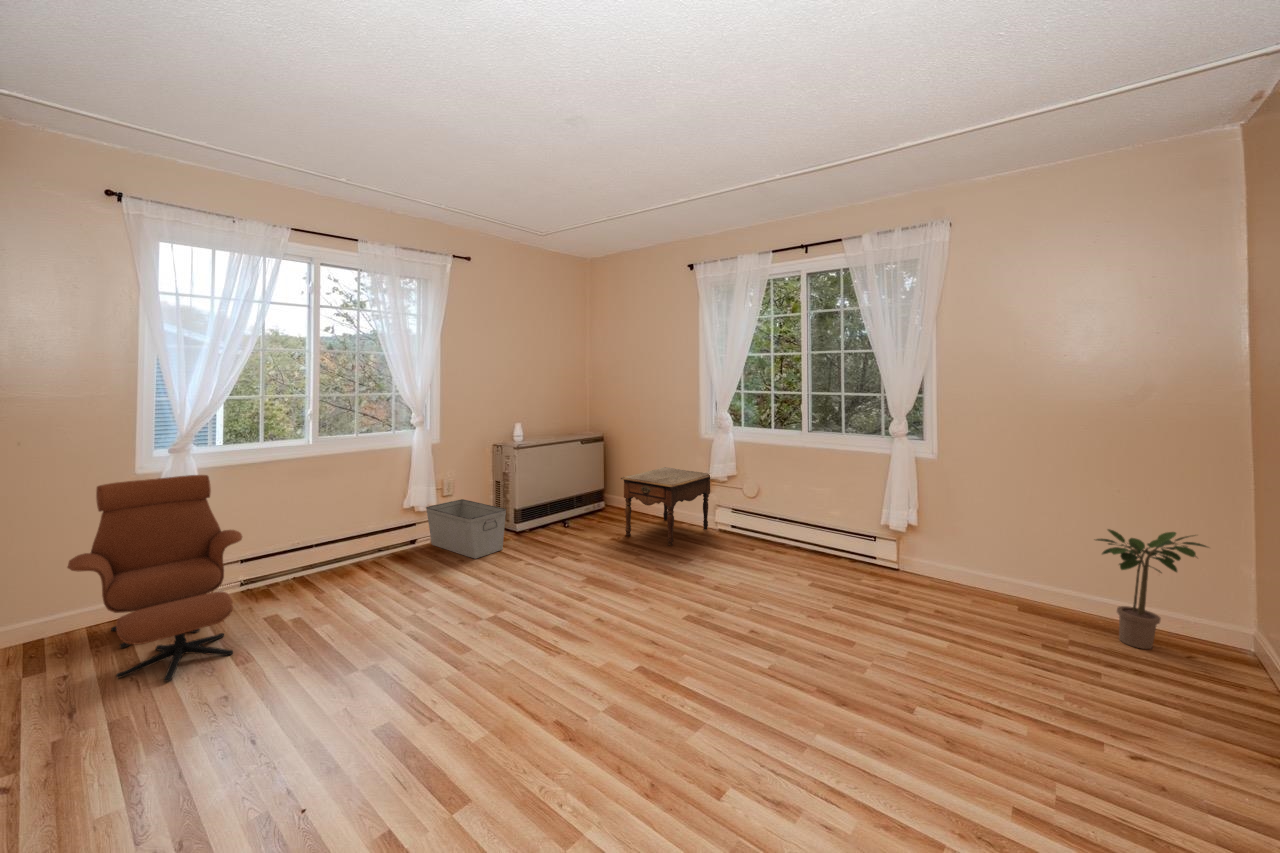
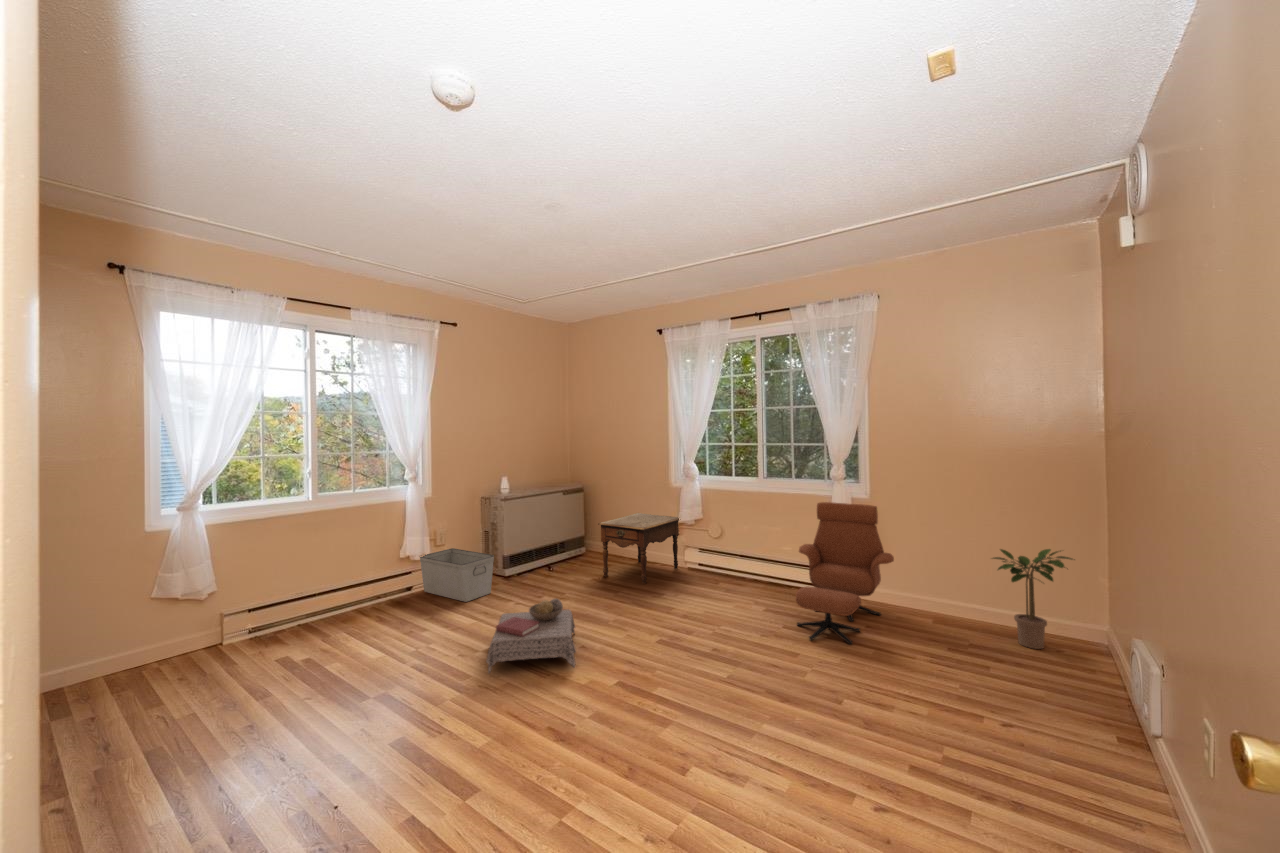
lounge chair: present [67,475,242,682] -> present [796,502,894,644]
ottoman: none [490,564,593,649] -> present [486,599,576,673]

